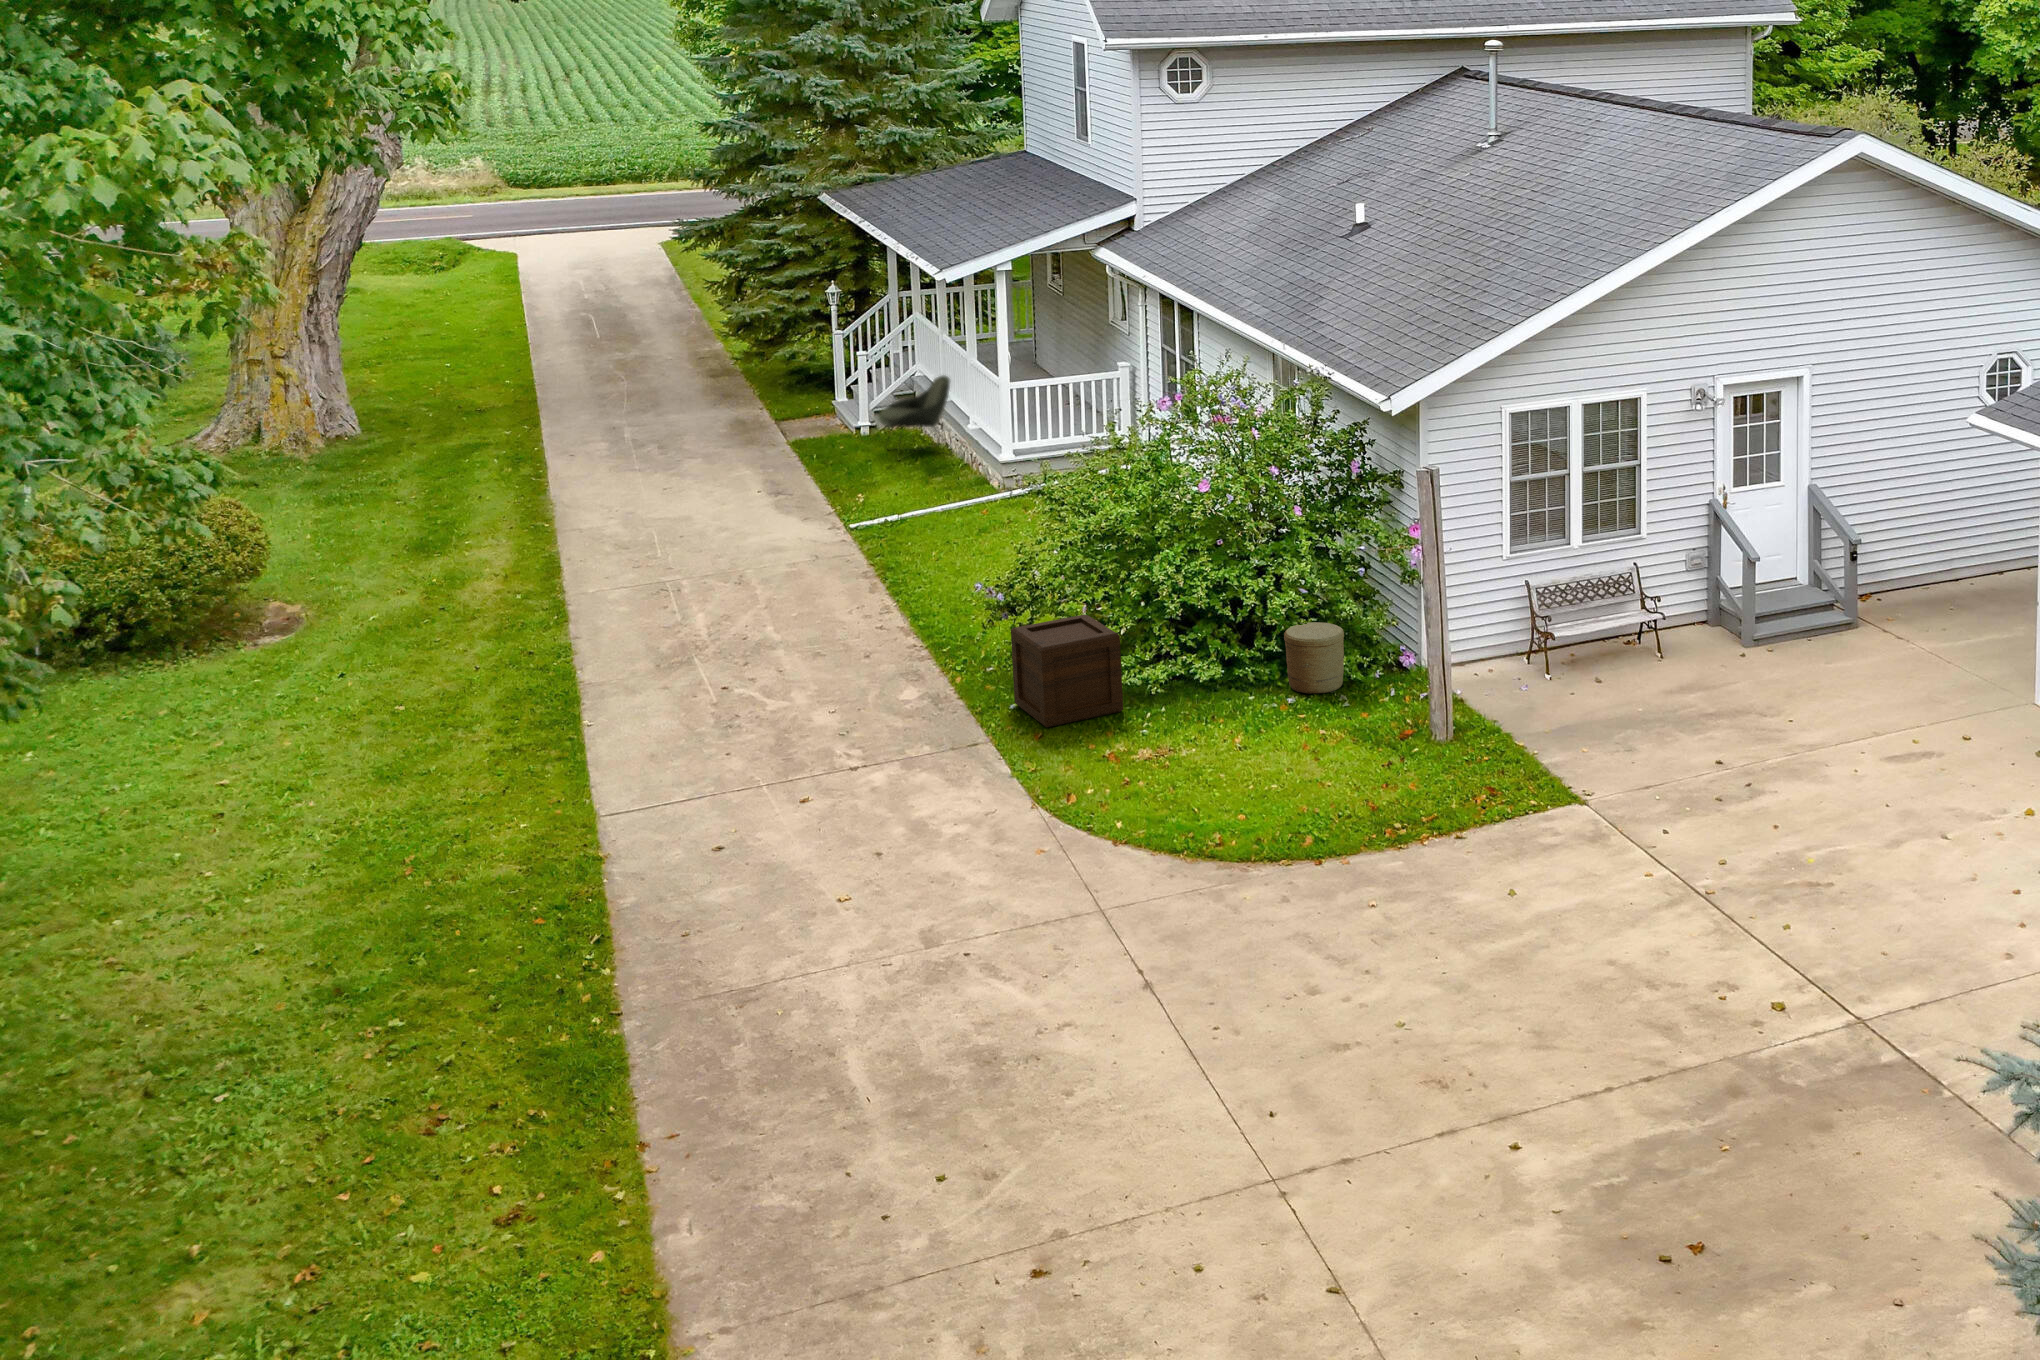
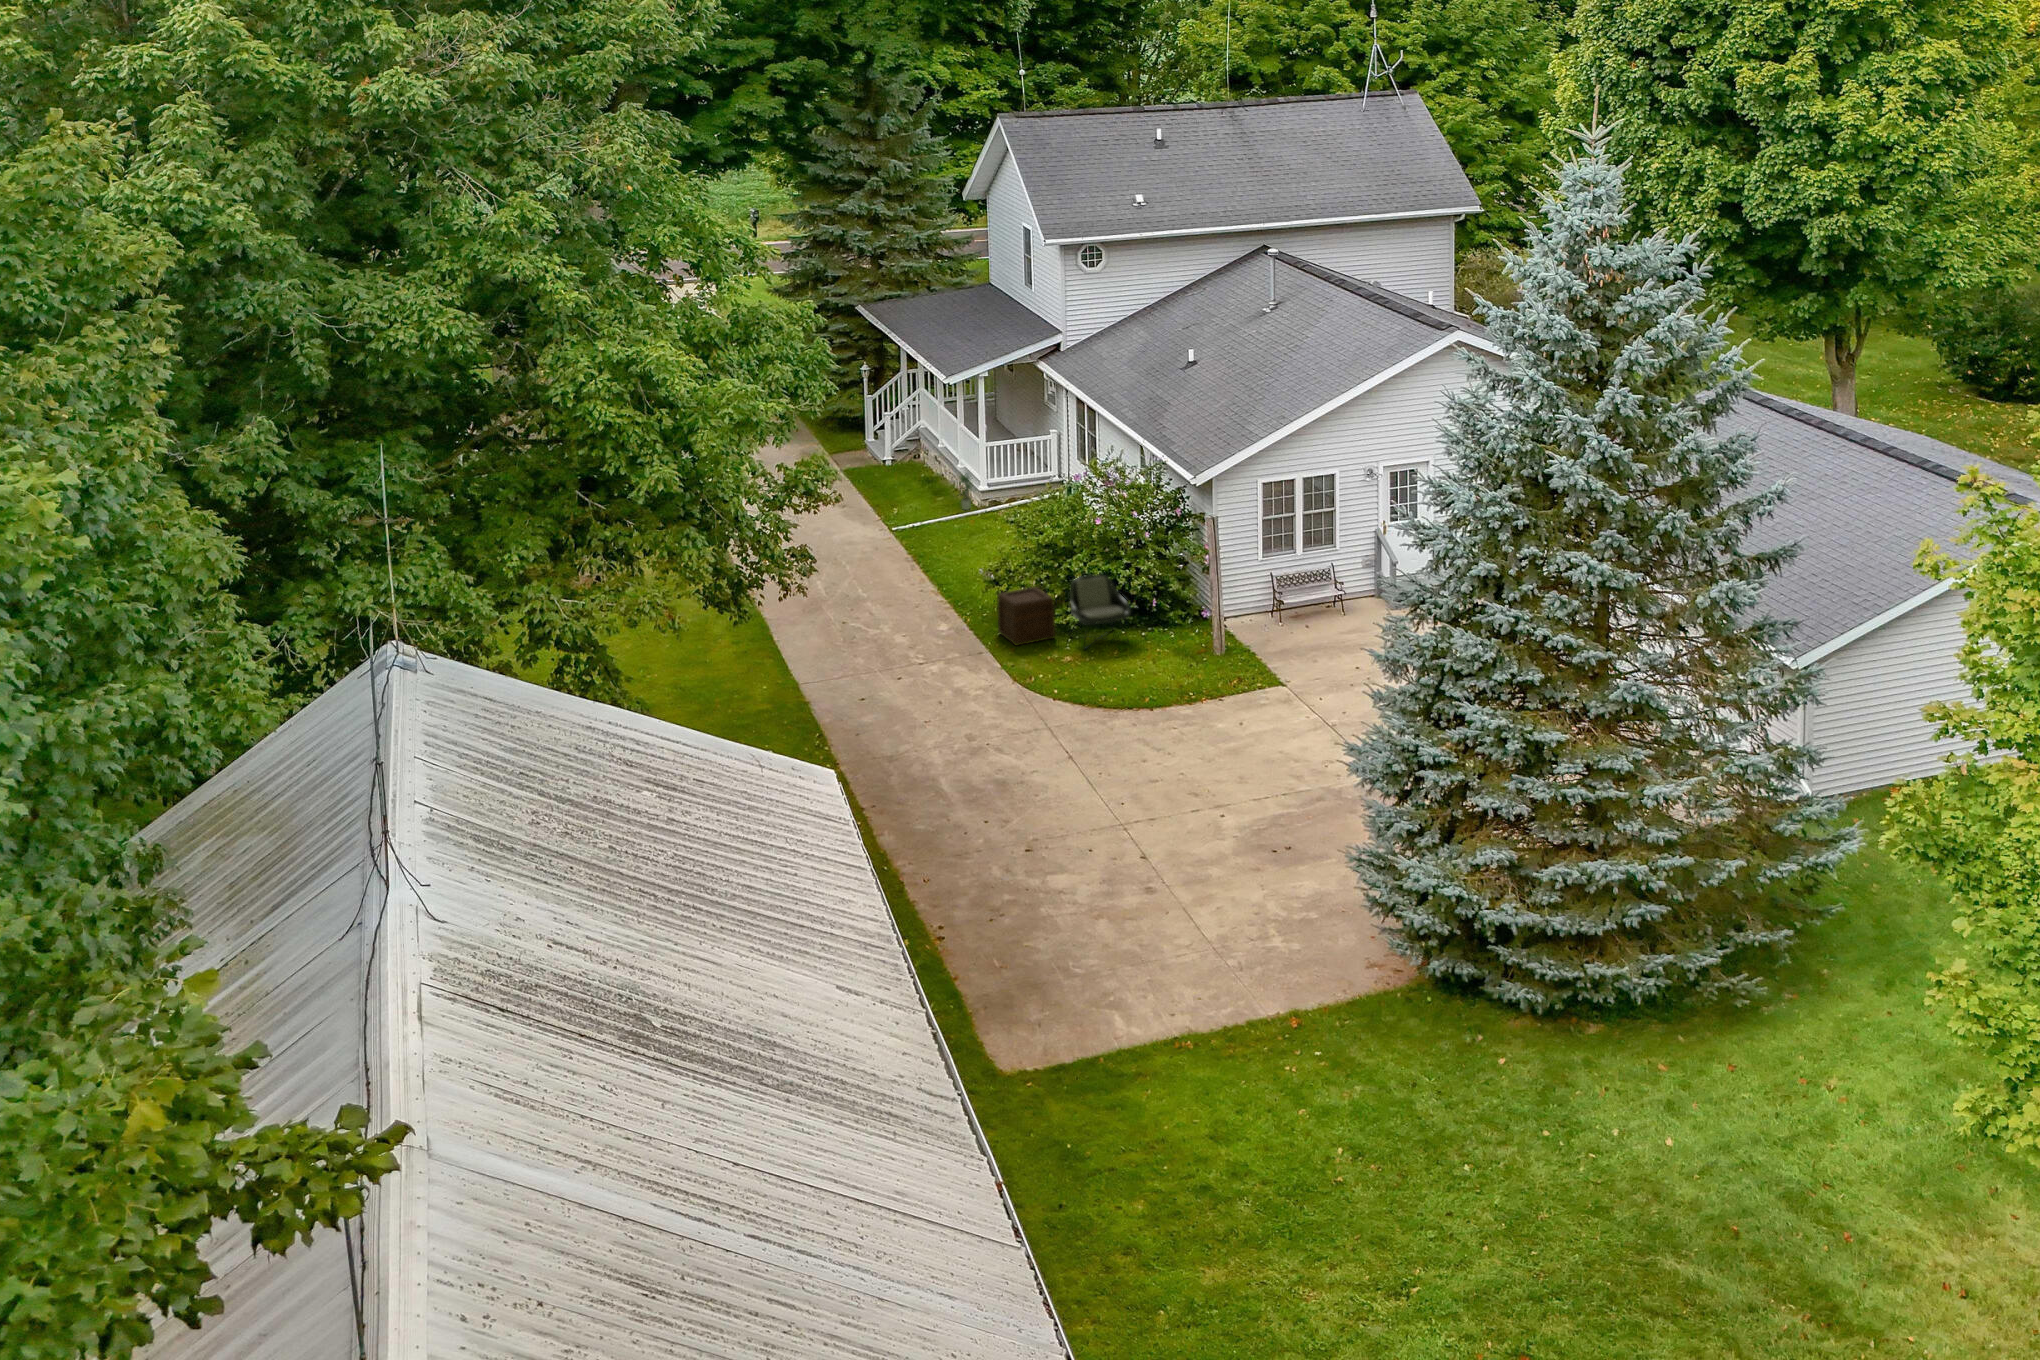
lounge chair: present [878,376,952,461] -> present [1070,574,1131,645]
potted plant: none [956,428,999,497] -> present [959,473,972,510]
woven basket: present [1284,622,1344,694] -> none [1140,593,1172,631]

